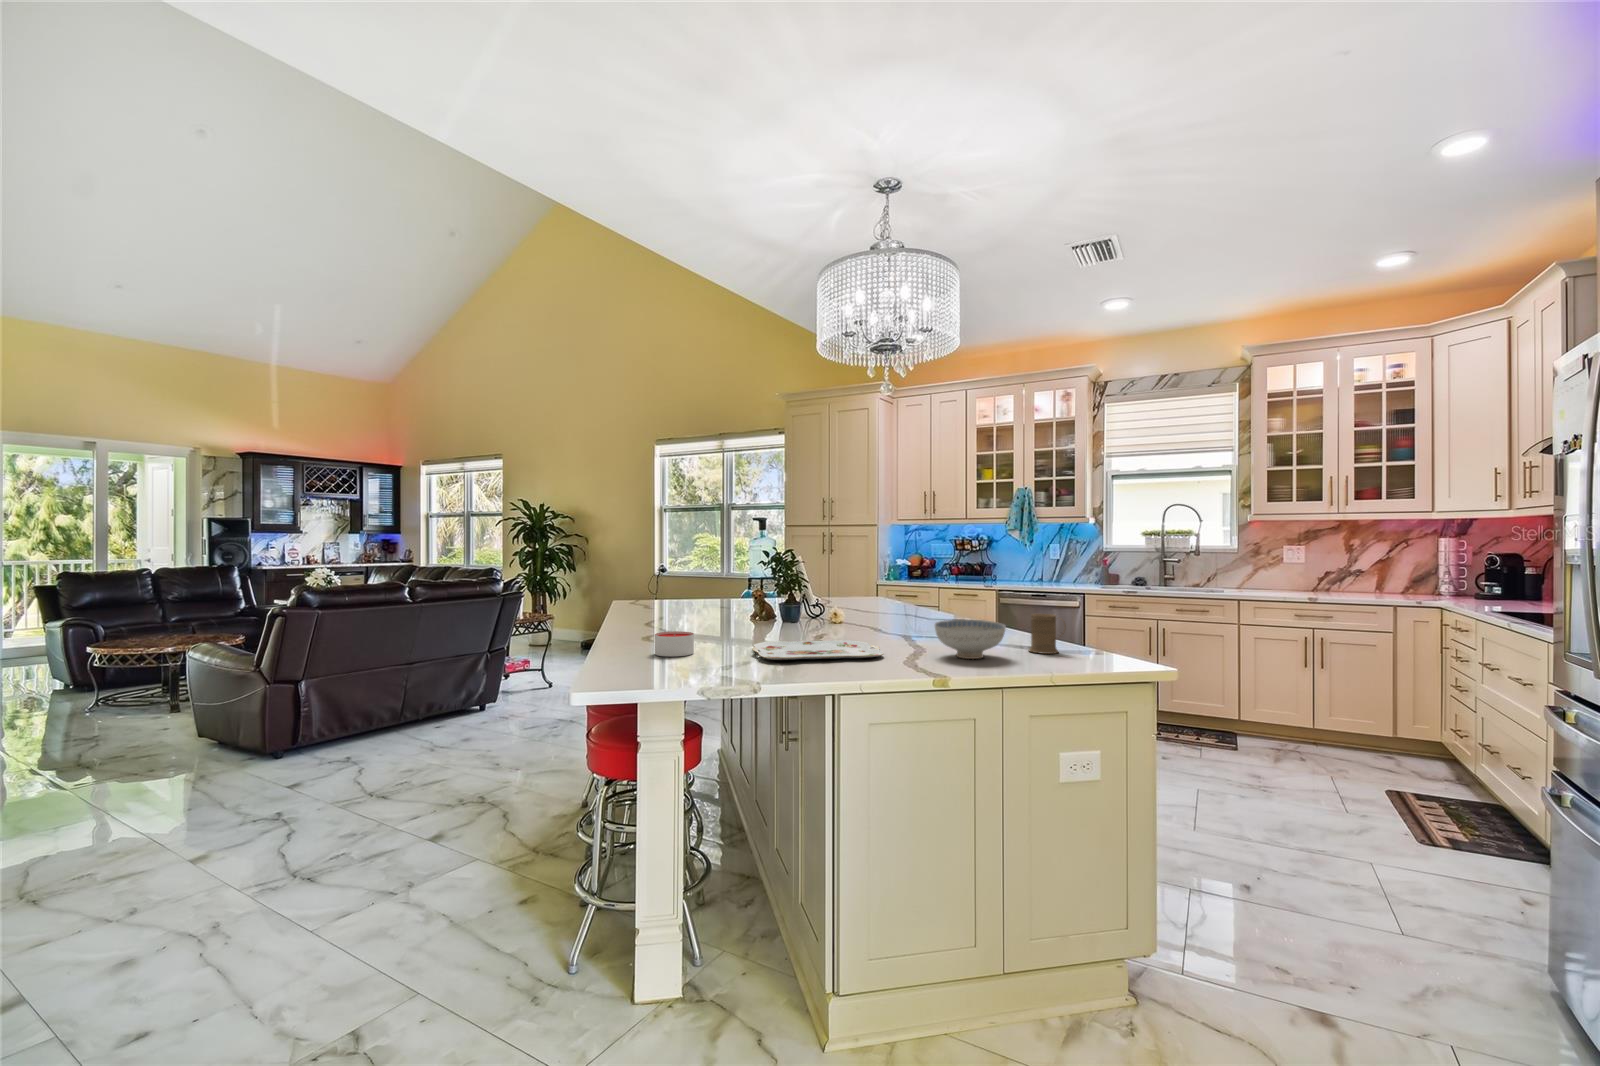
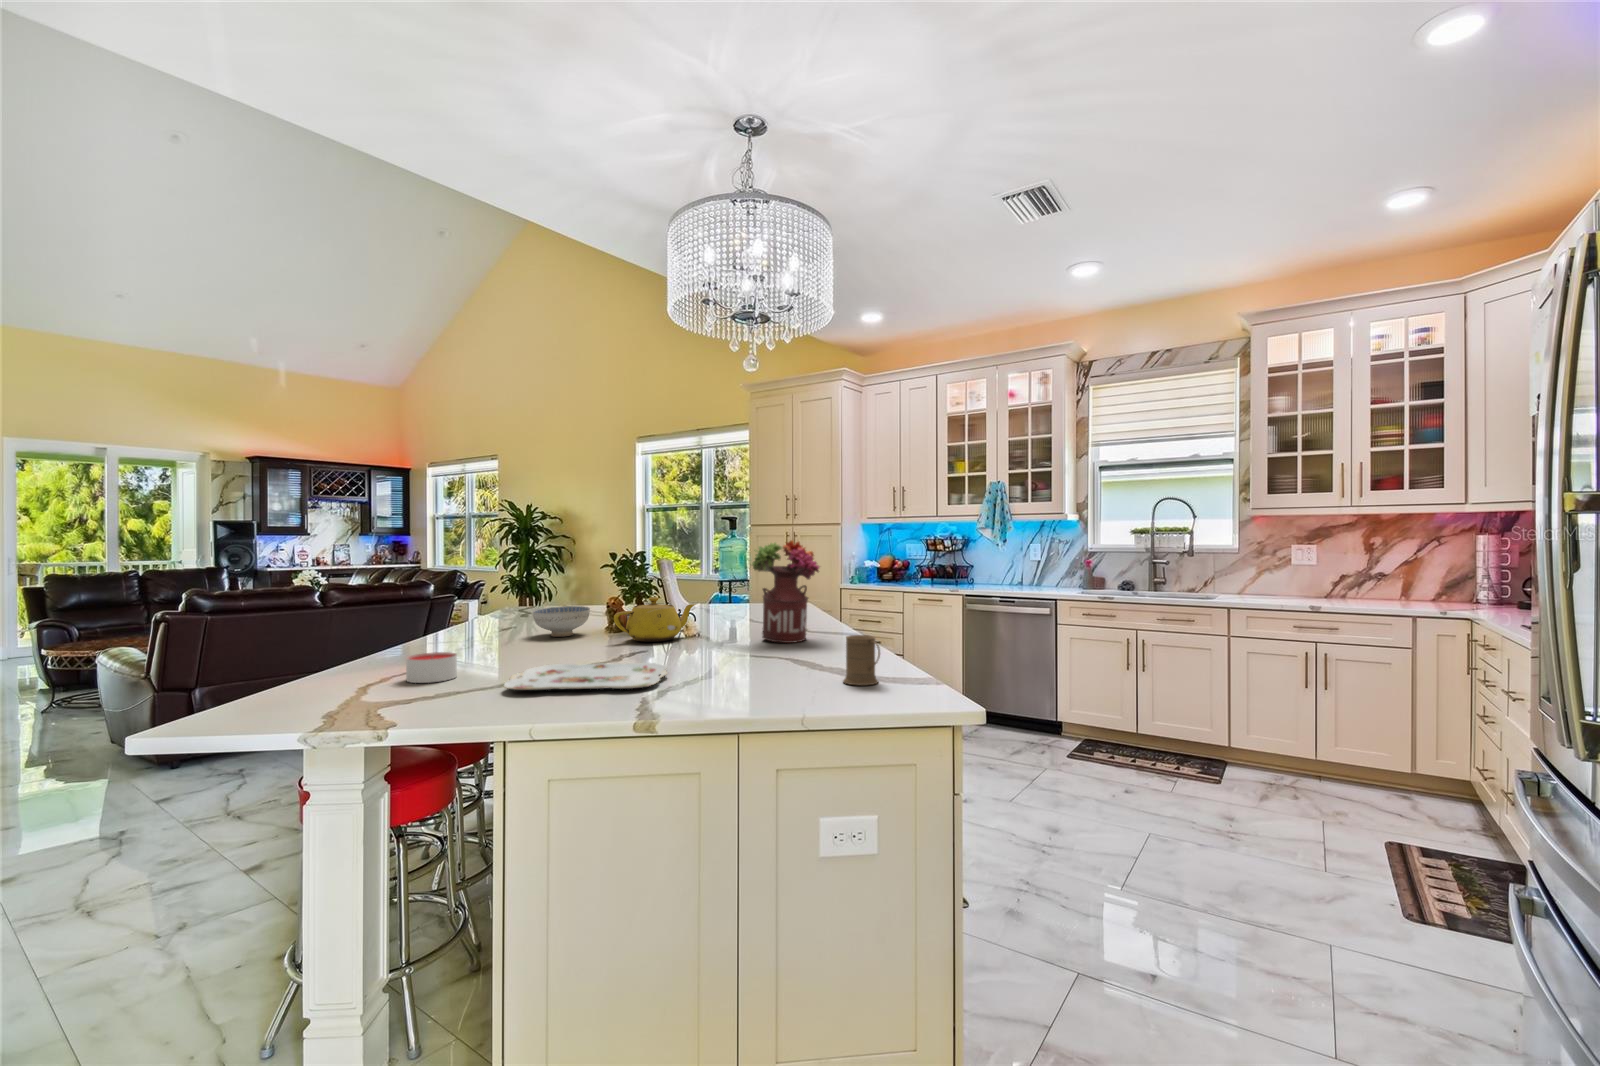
flower arrangement: none [895,537,956,626] -> present [752,540,820,643]
teapot: none [776,587,836,626] -> present [614,597,696,642]
ceramic bowl: present [935,619,1006,659] -> present [533,606,590,637]

